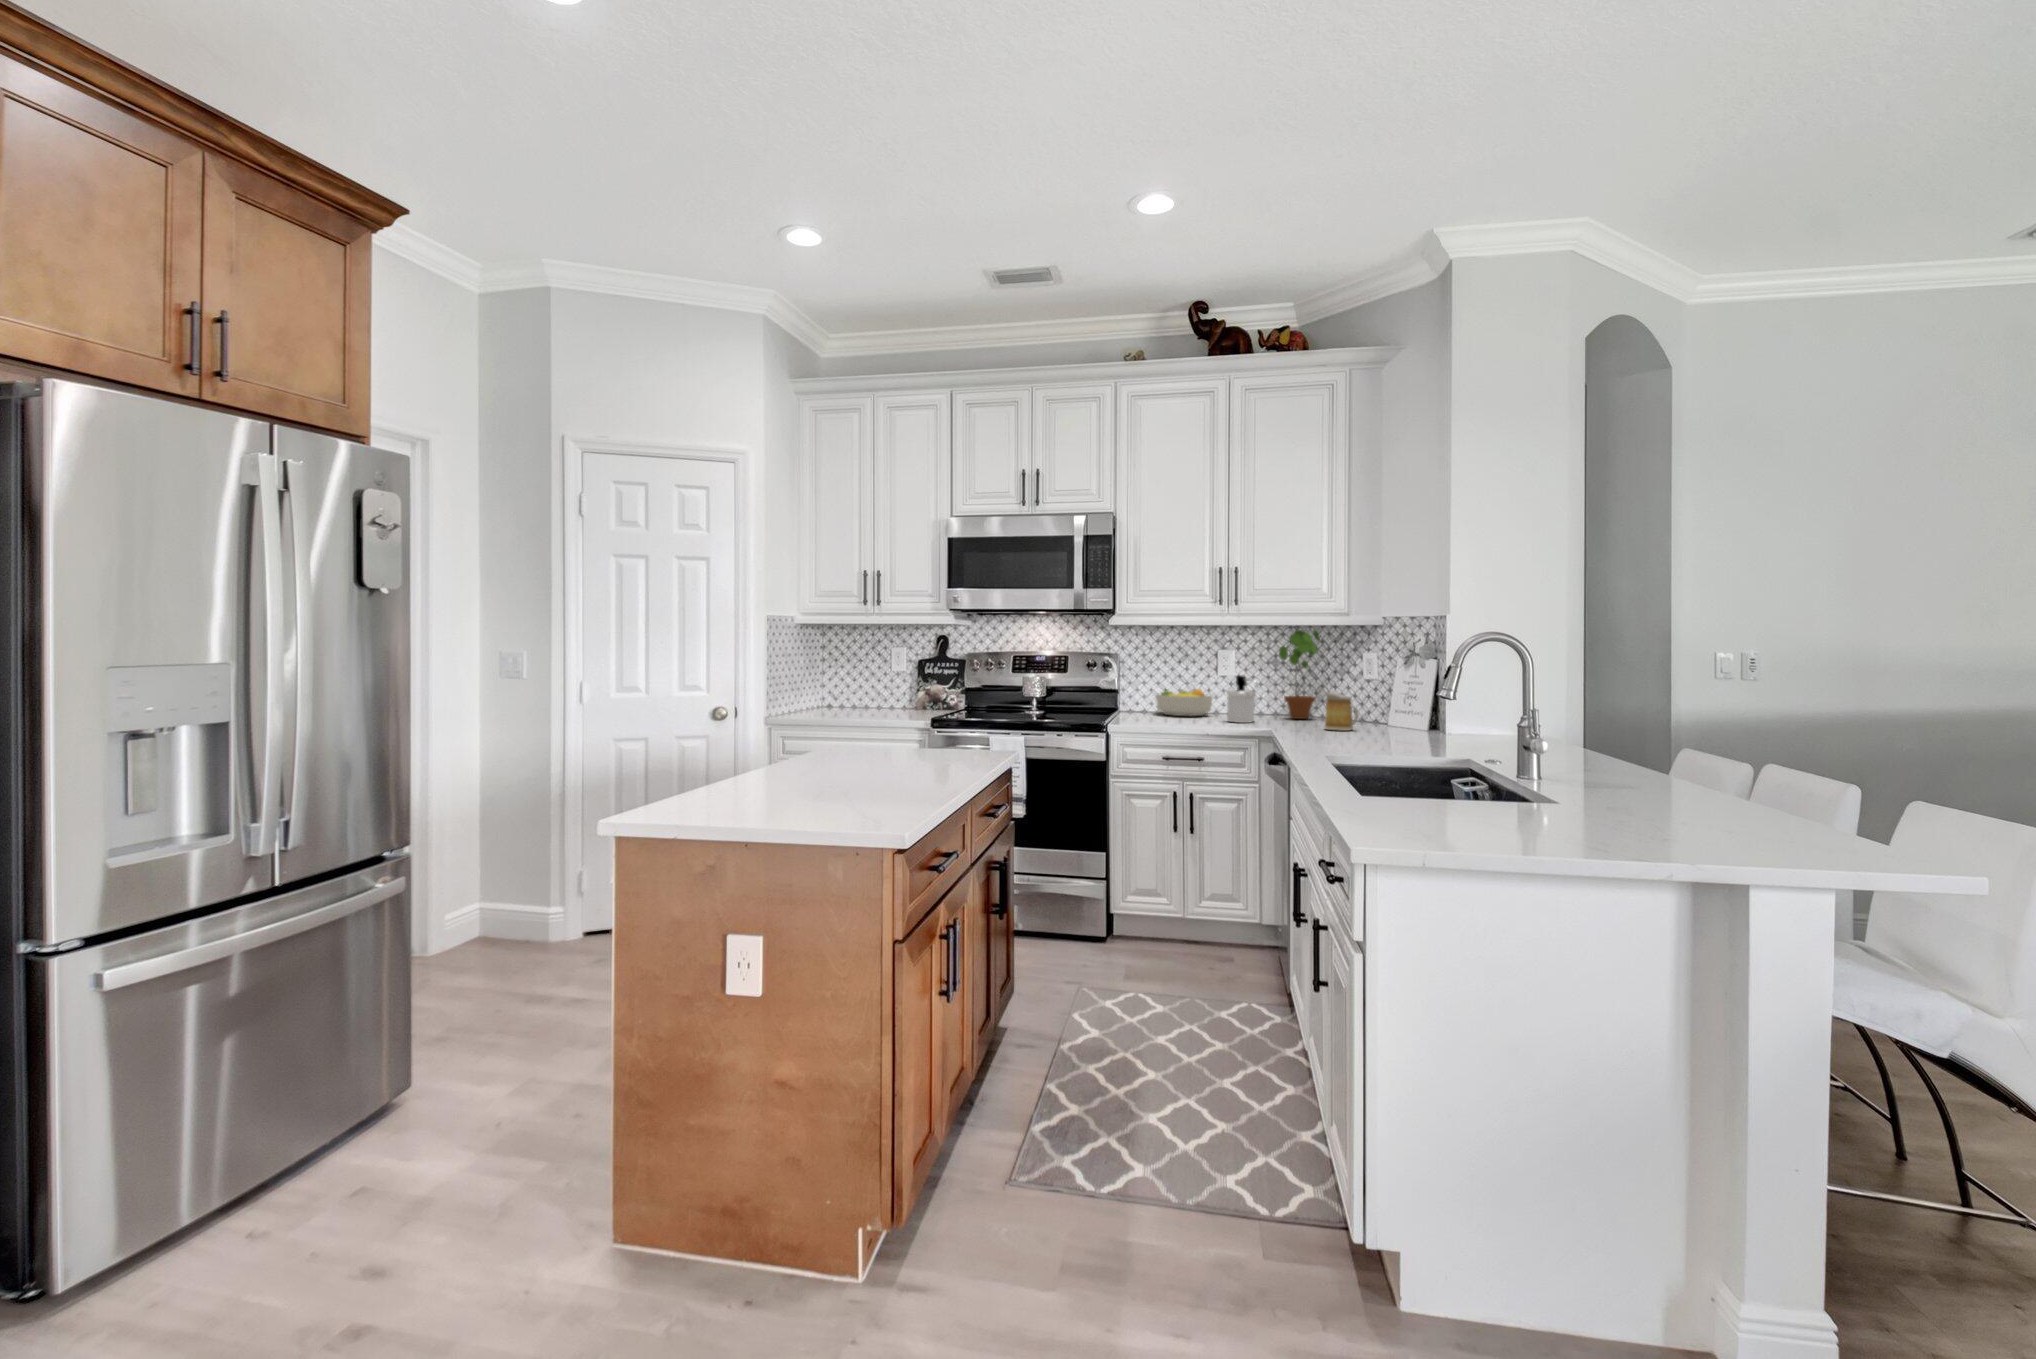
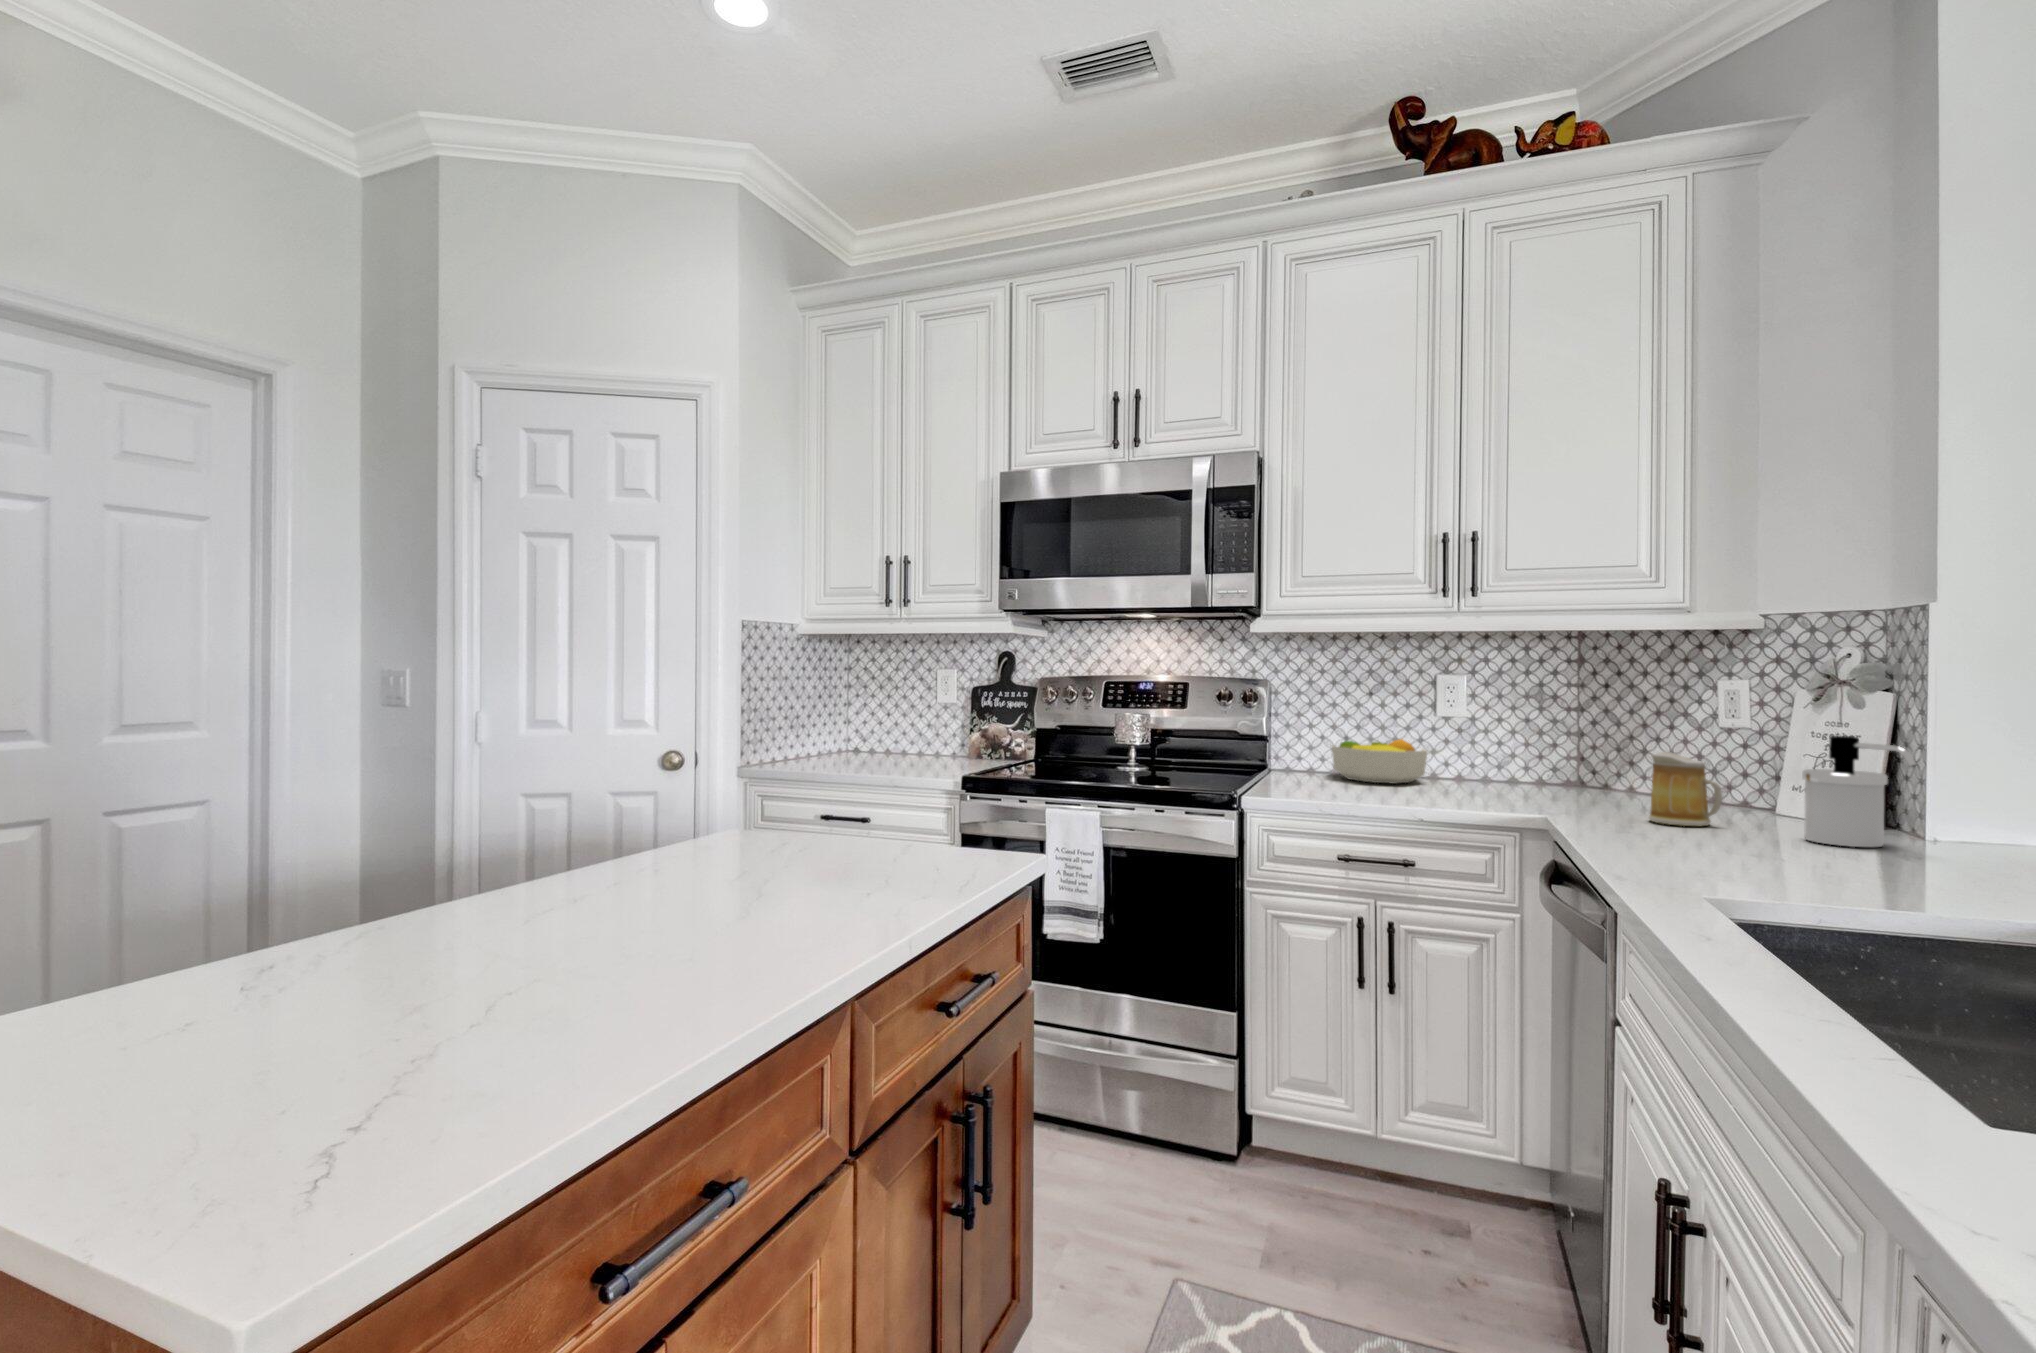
potted plant: present [1279,630,1320,719] -> none [1548,639,1625,795]
soap dispenser: present [1227,675,1258,723] -> present [1802,736,1916,847]

